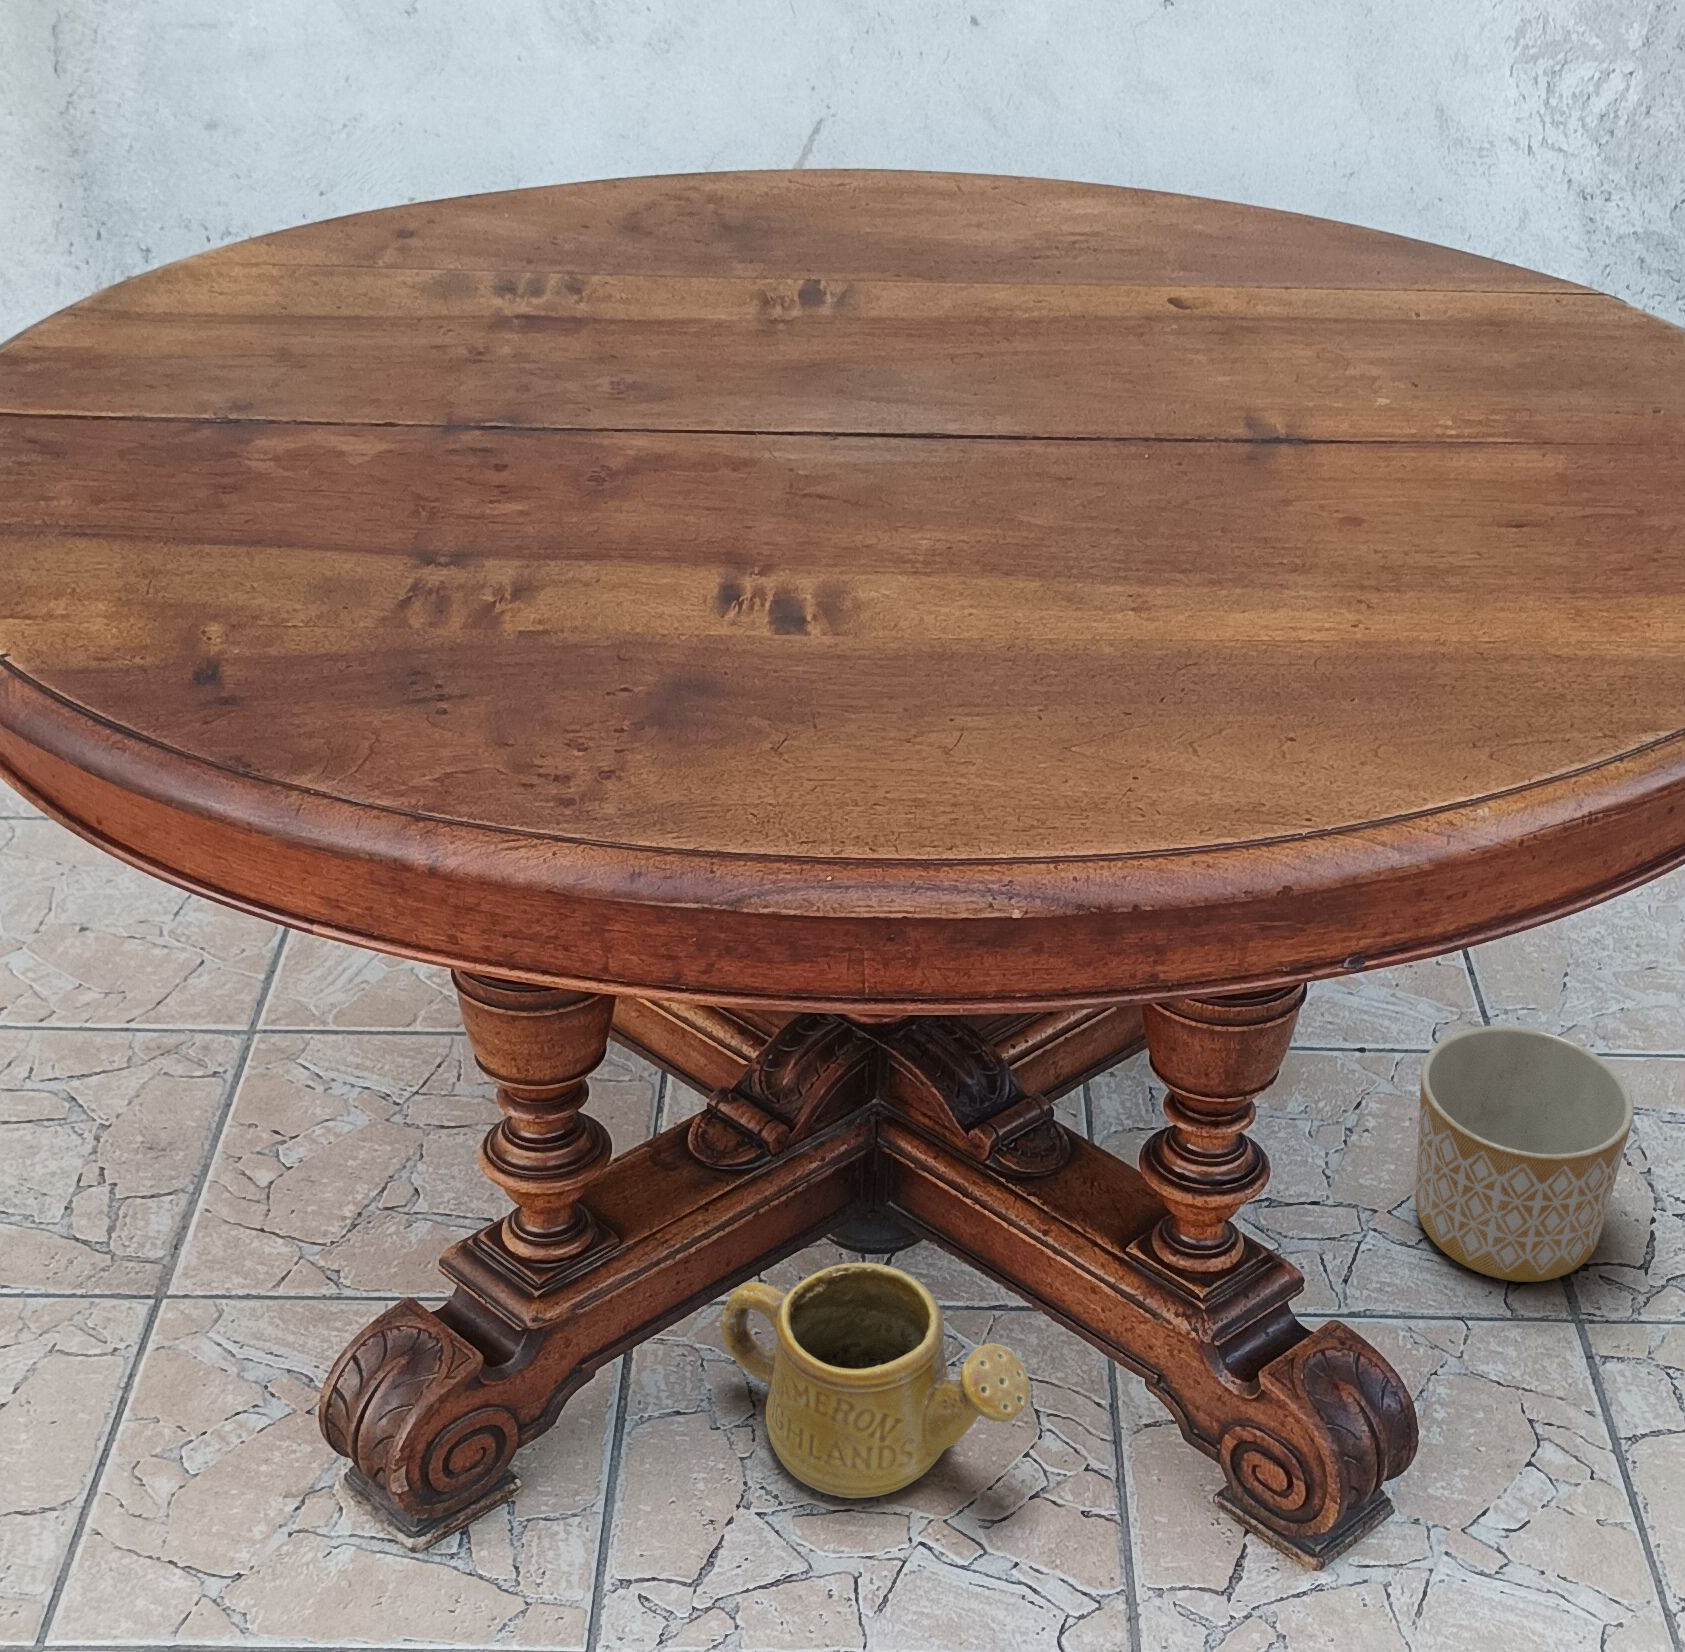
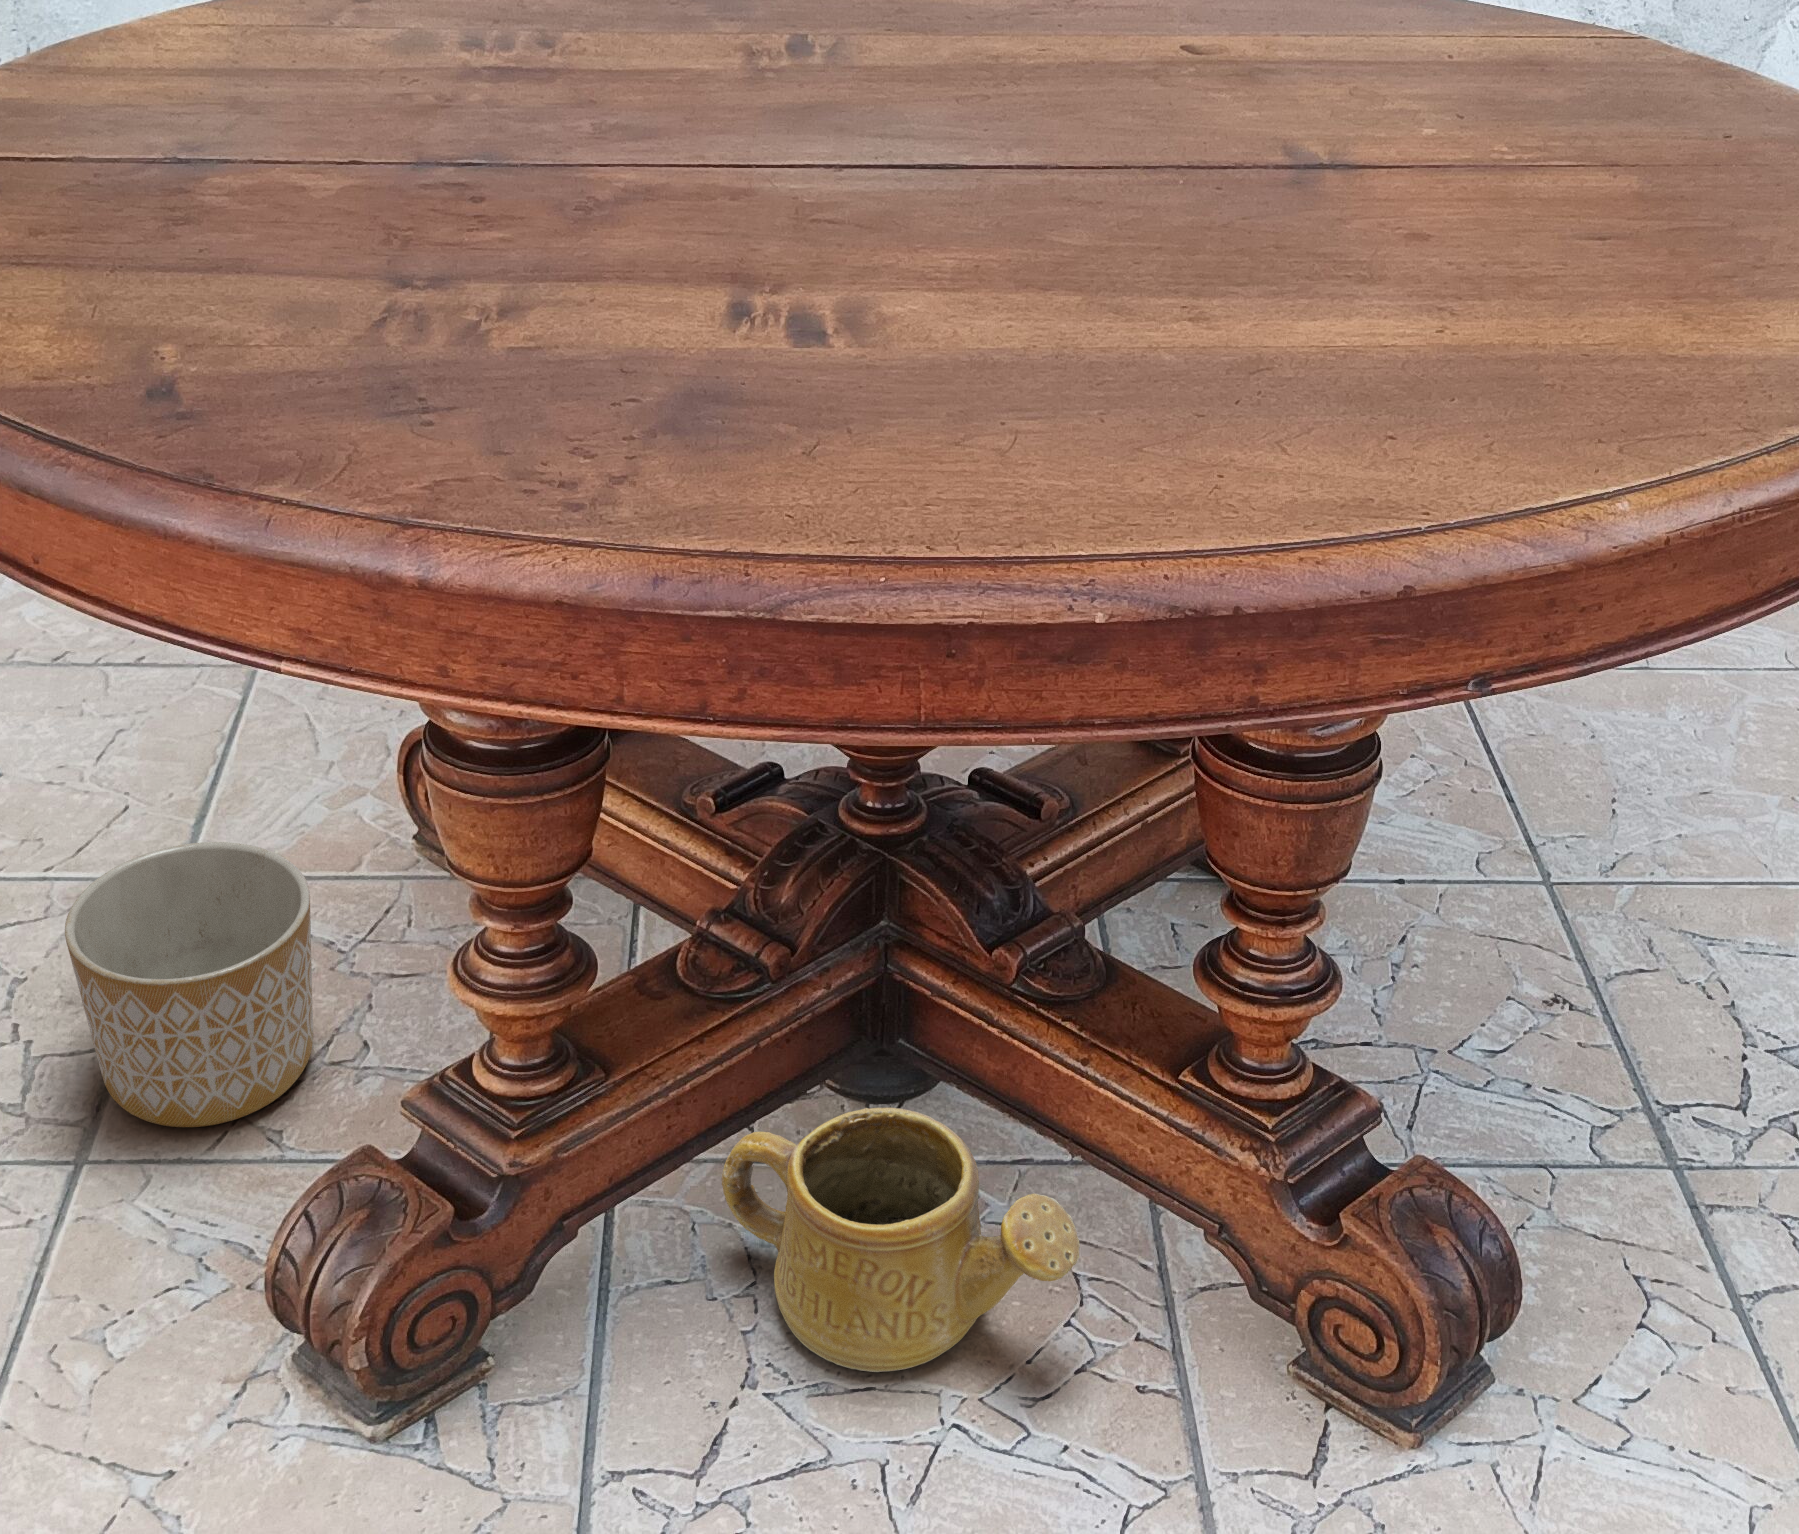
planter: present [1416,1025,1634,1282] -> present [65,842,313,1127]

